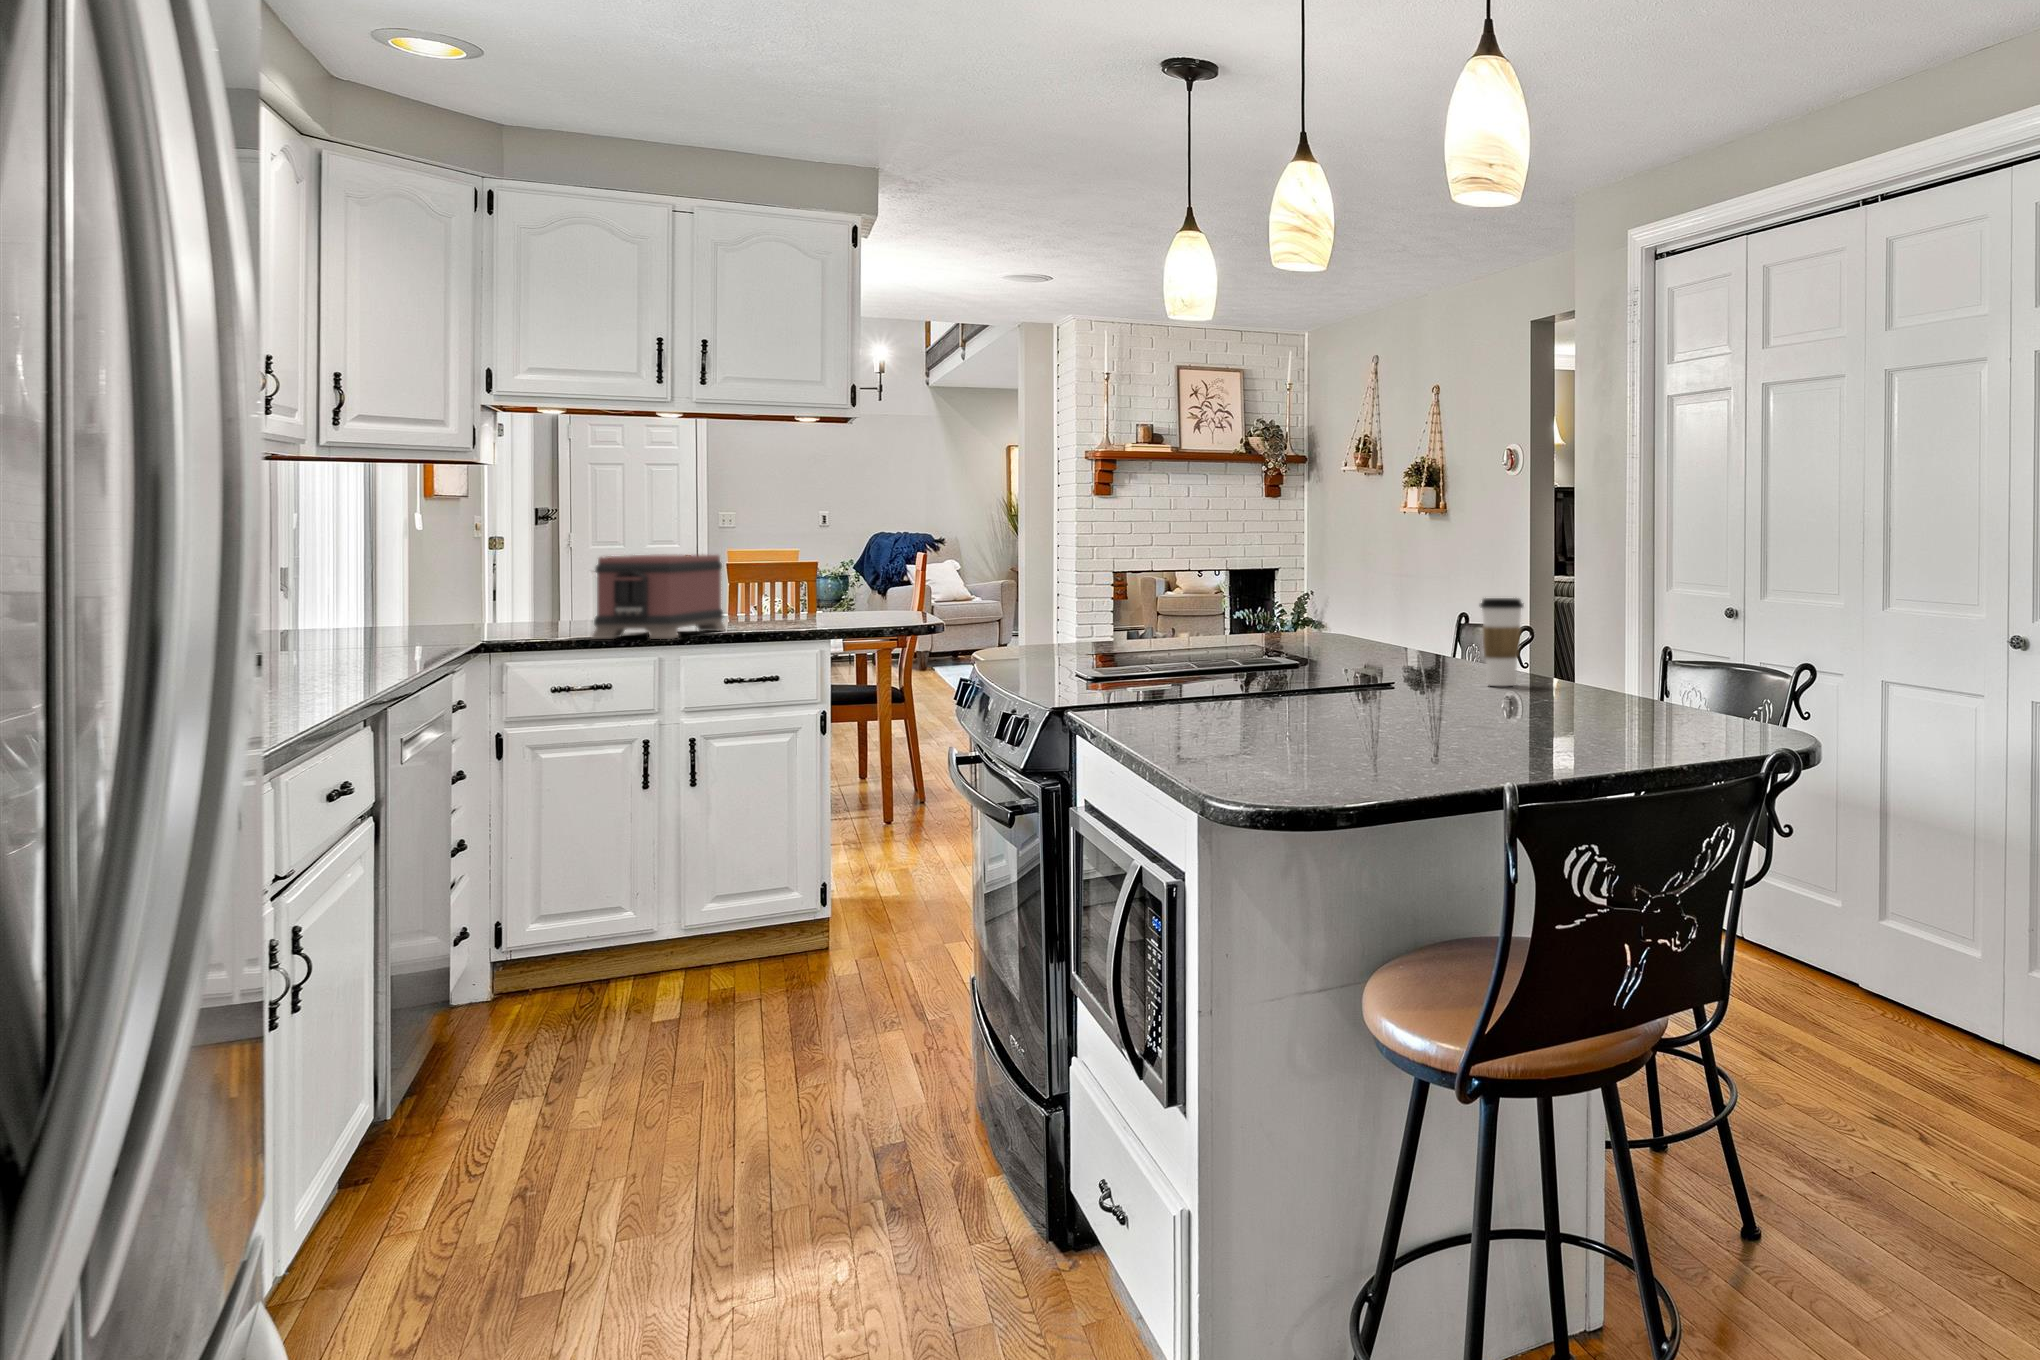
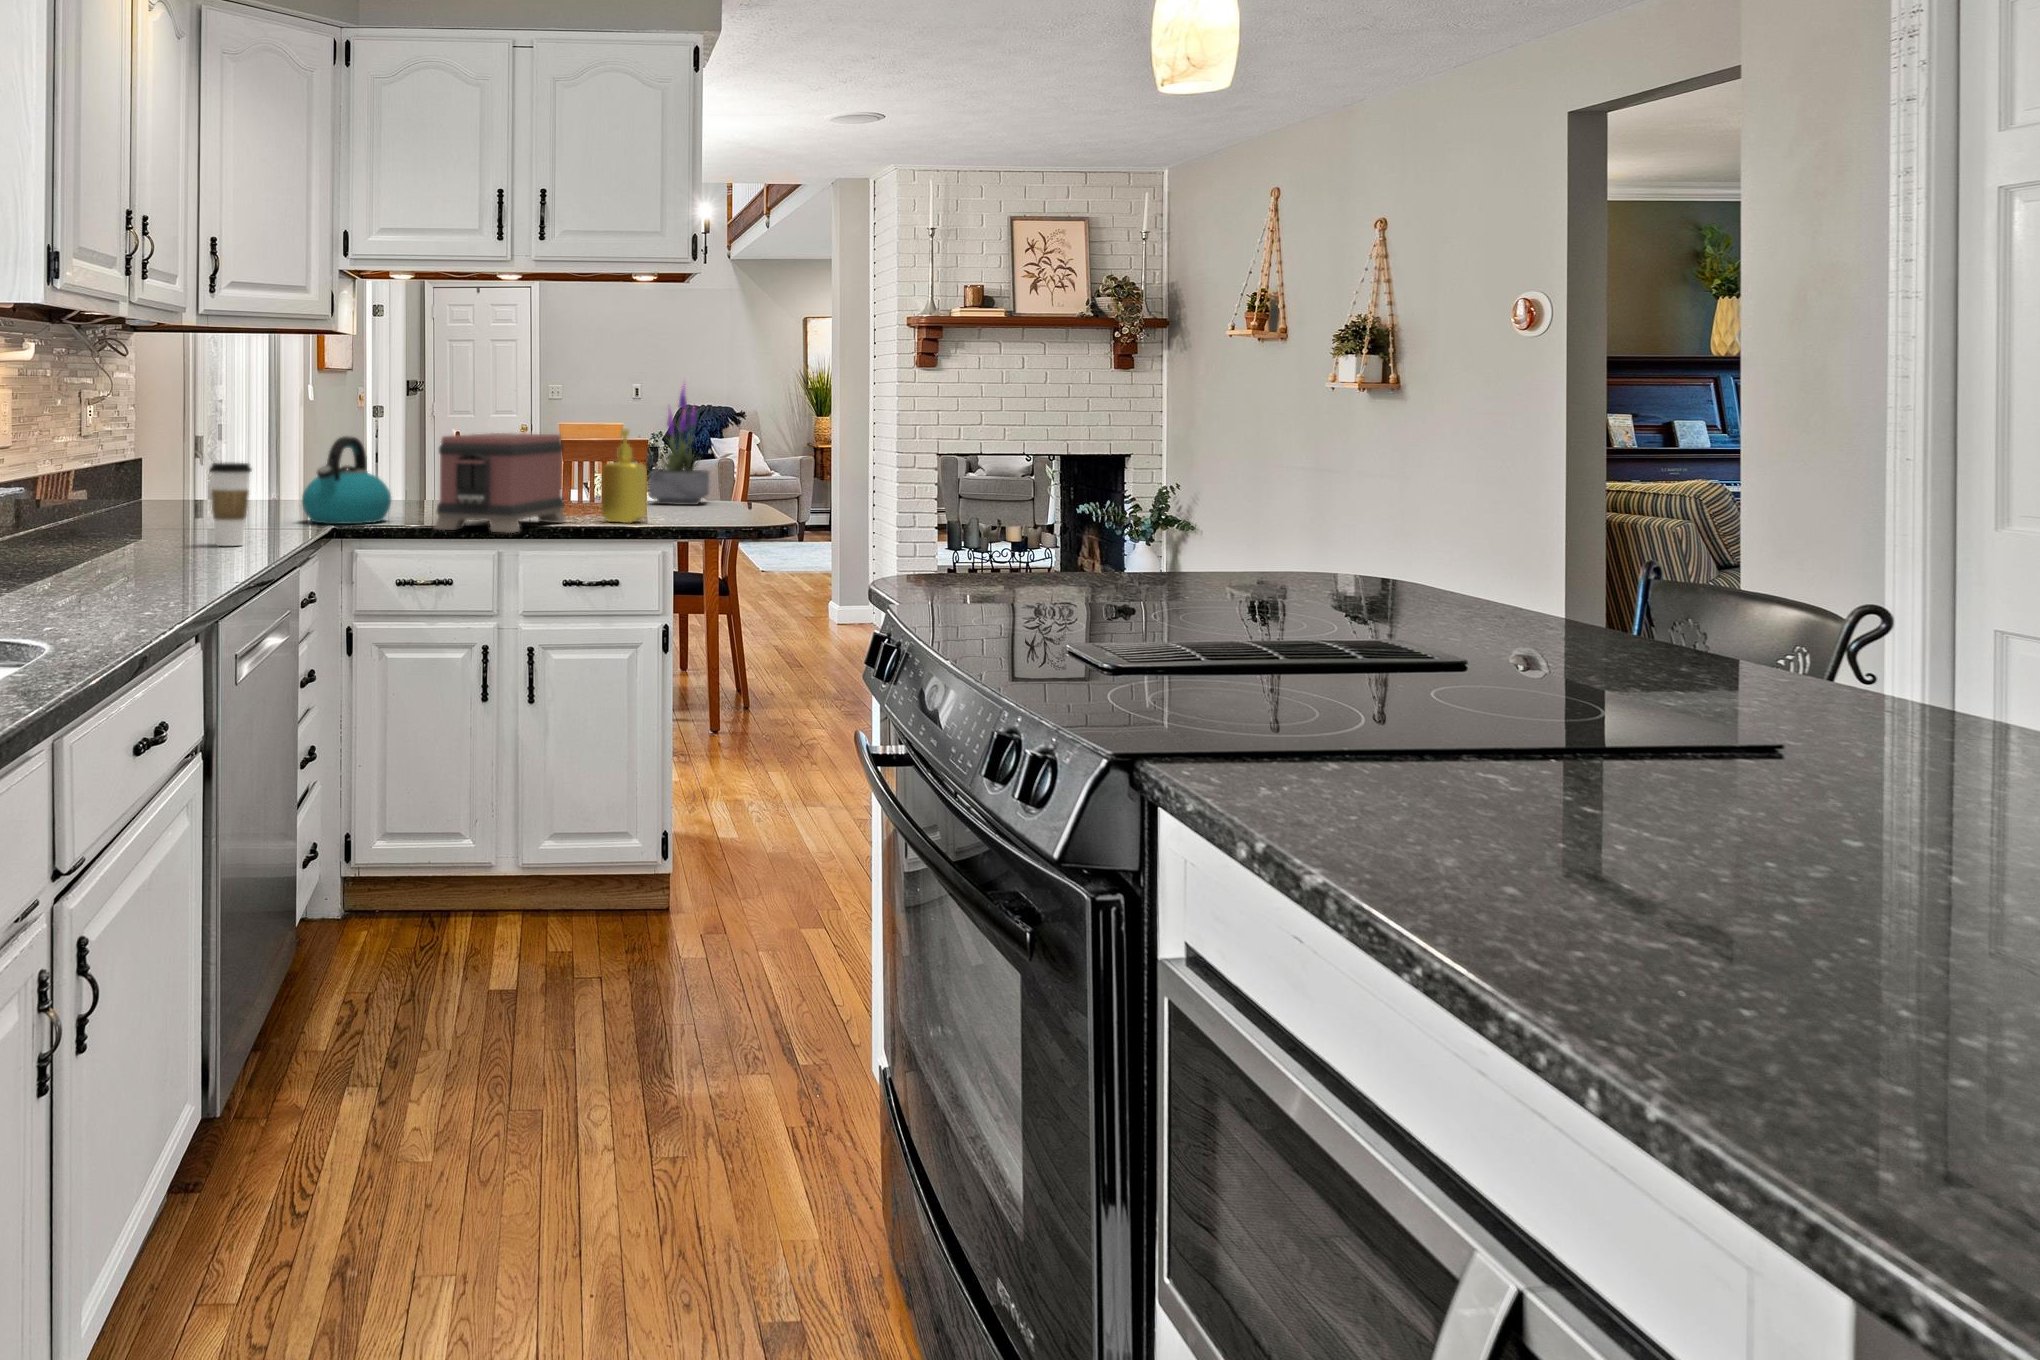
potted plant: none [811,506,871,617] -> present [649,381,709,505]
soap dispenser: none [760,549,803,629] -> present [602,429,647,523]
kettle: none [446,559,545,639] -> present [302,436,391,524]
coffee cup: present [1480,598,1523,686] -> present [209,463,252,546]

